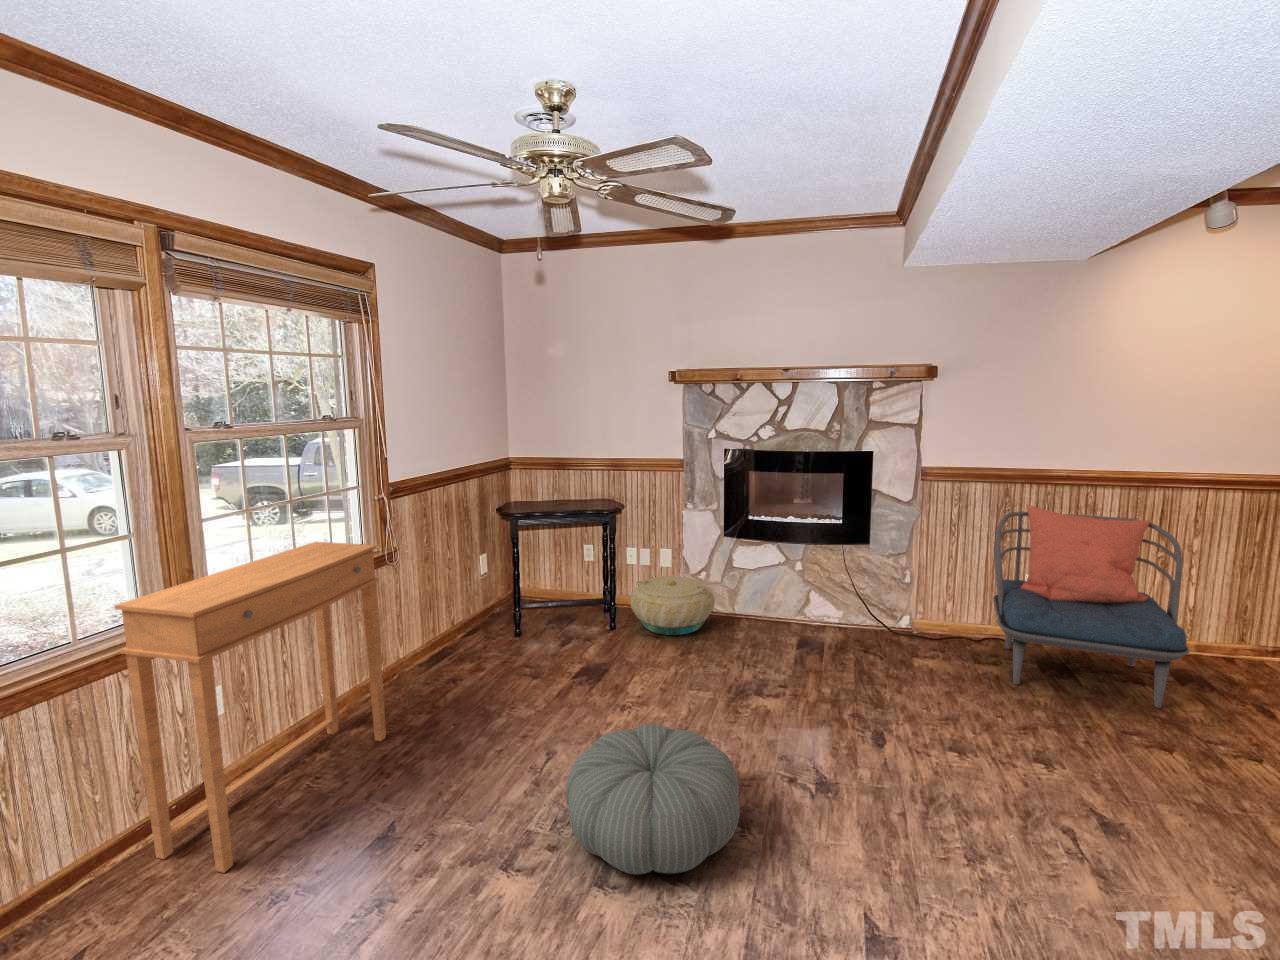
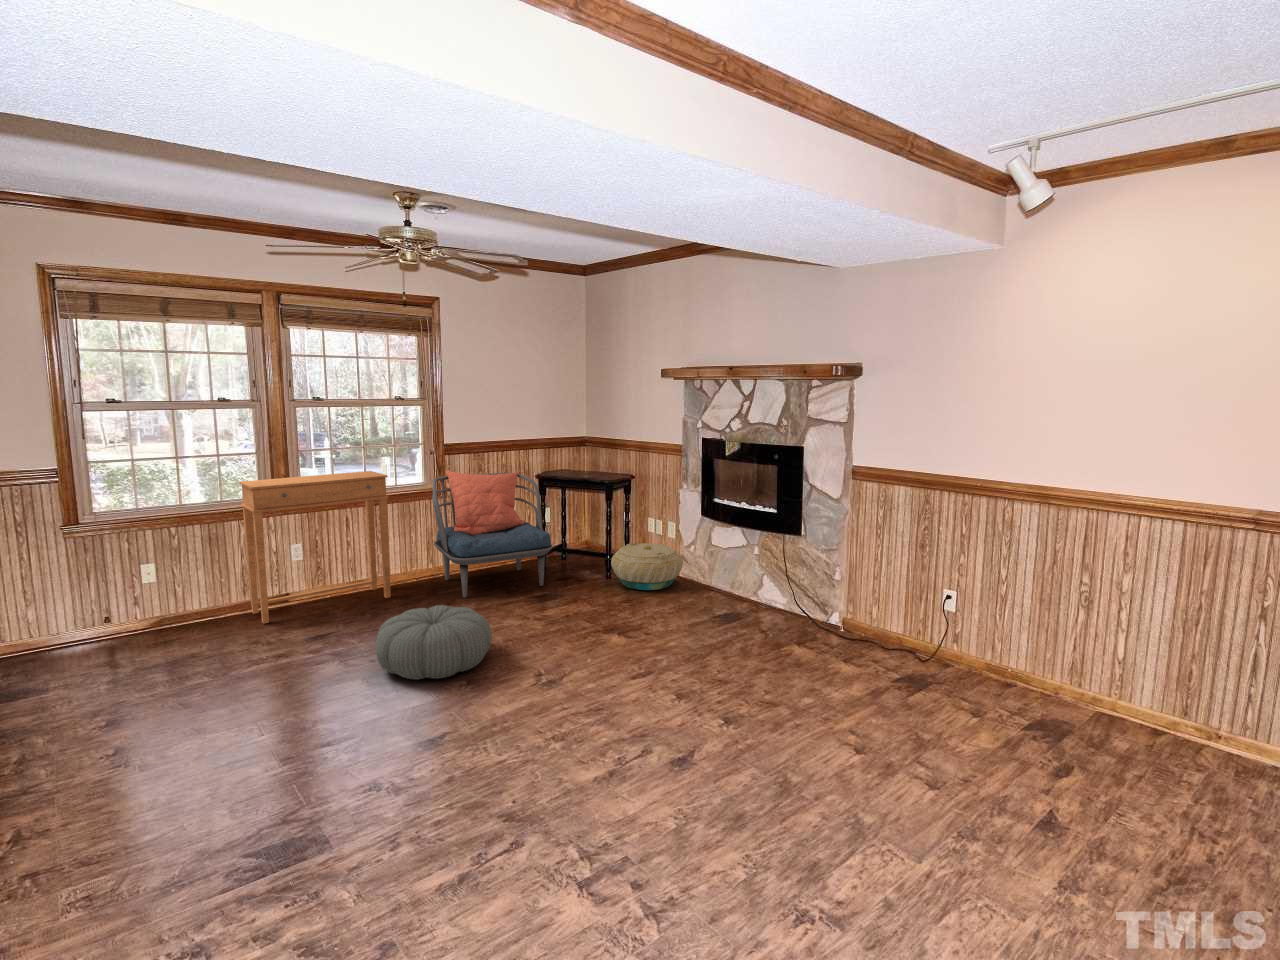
armchair: present [993,505,1189,708] -> present [432,471,553,598]

